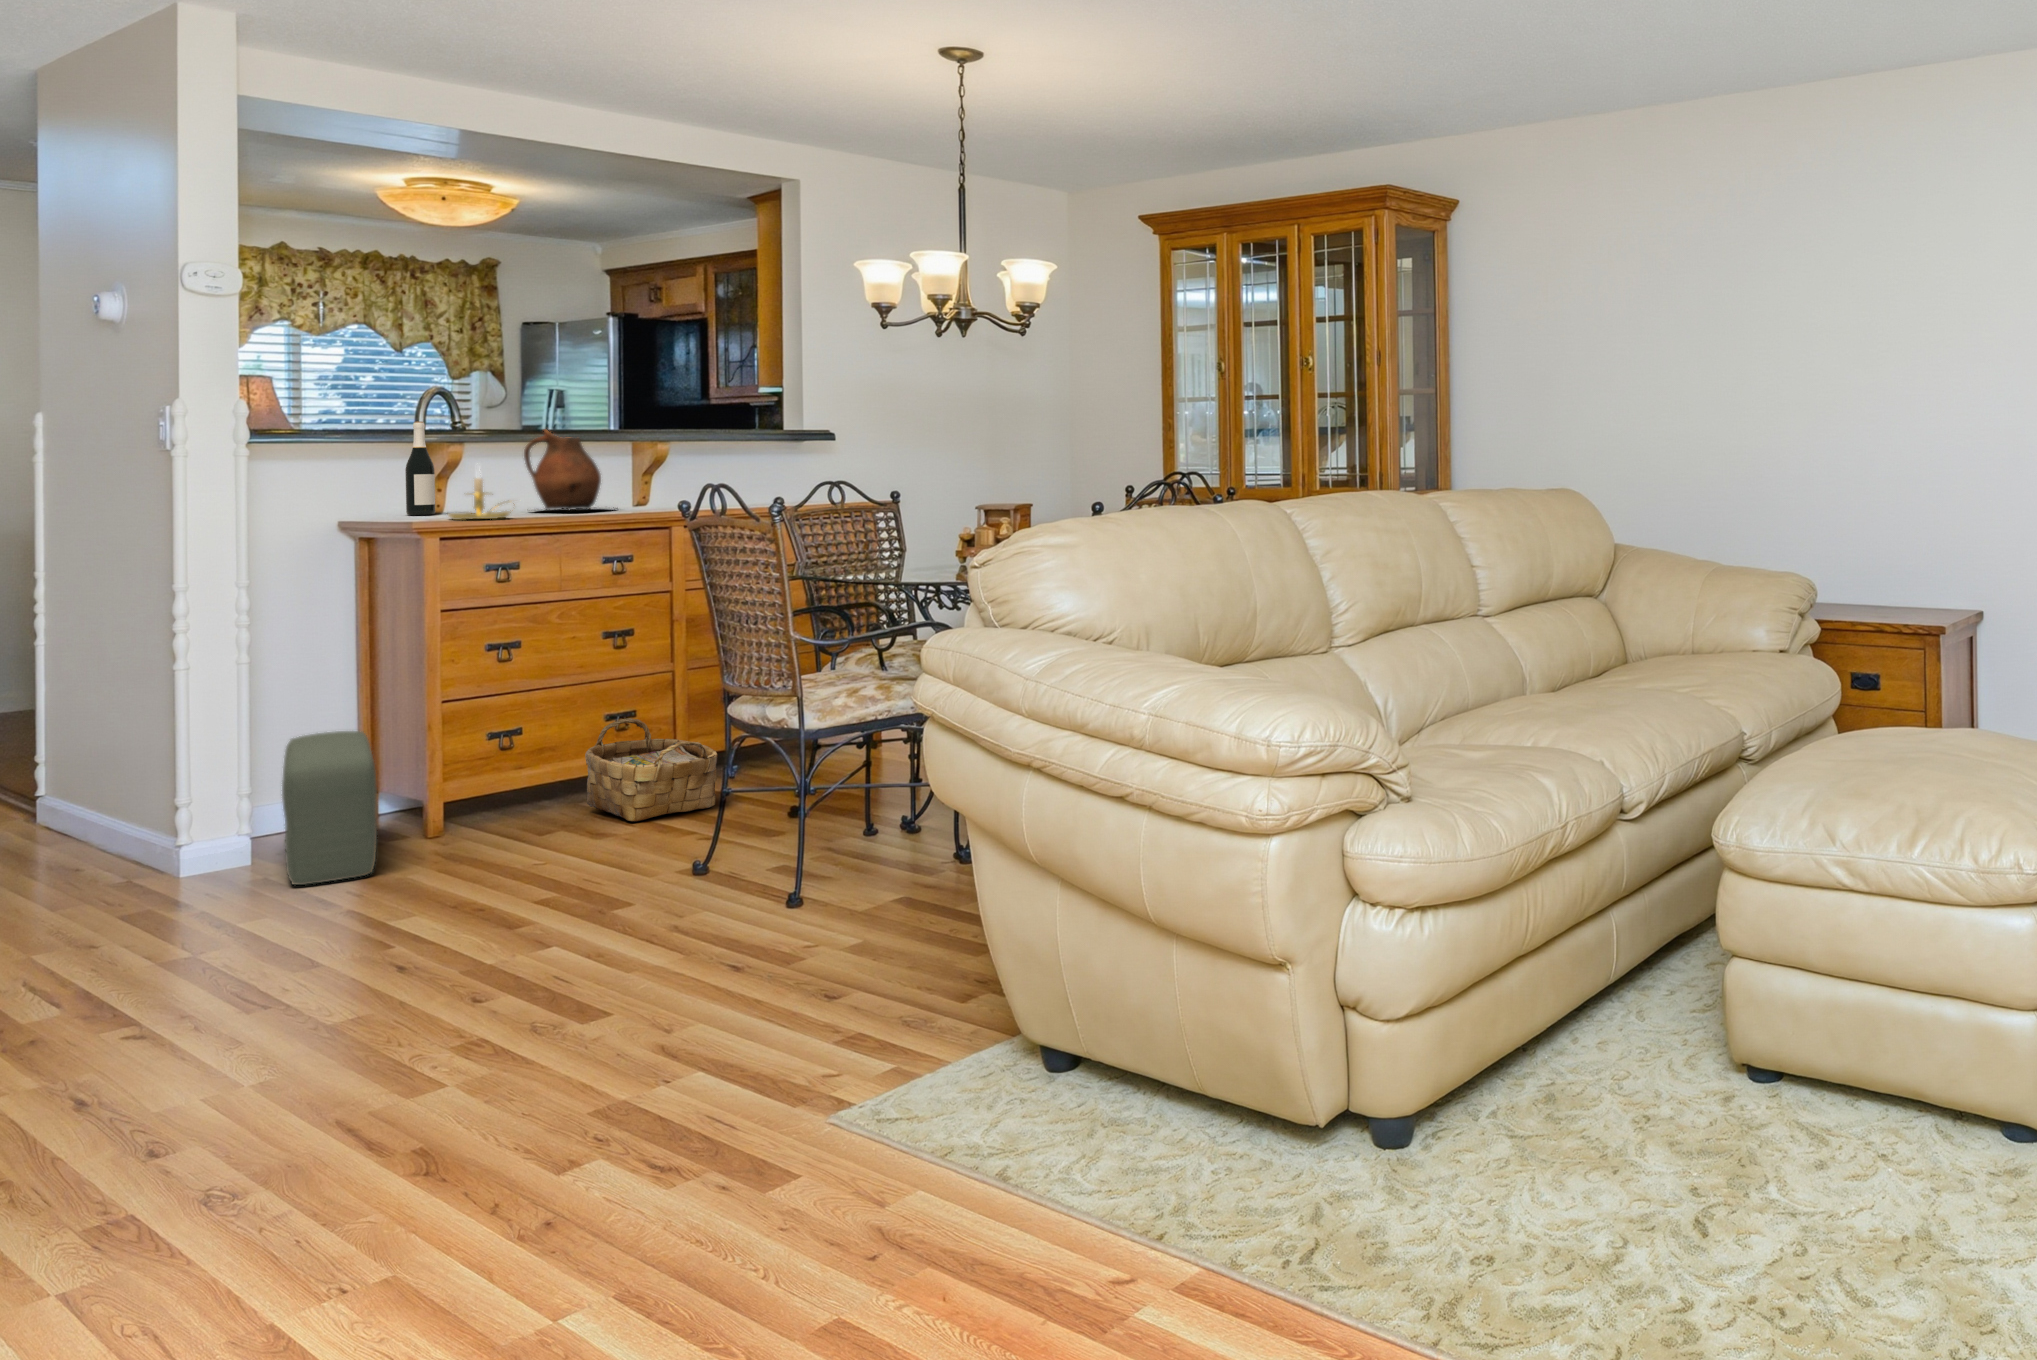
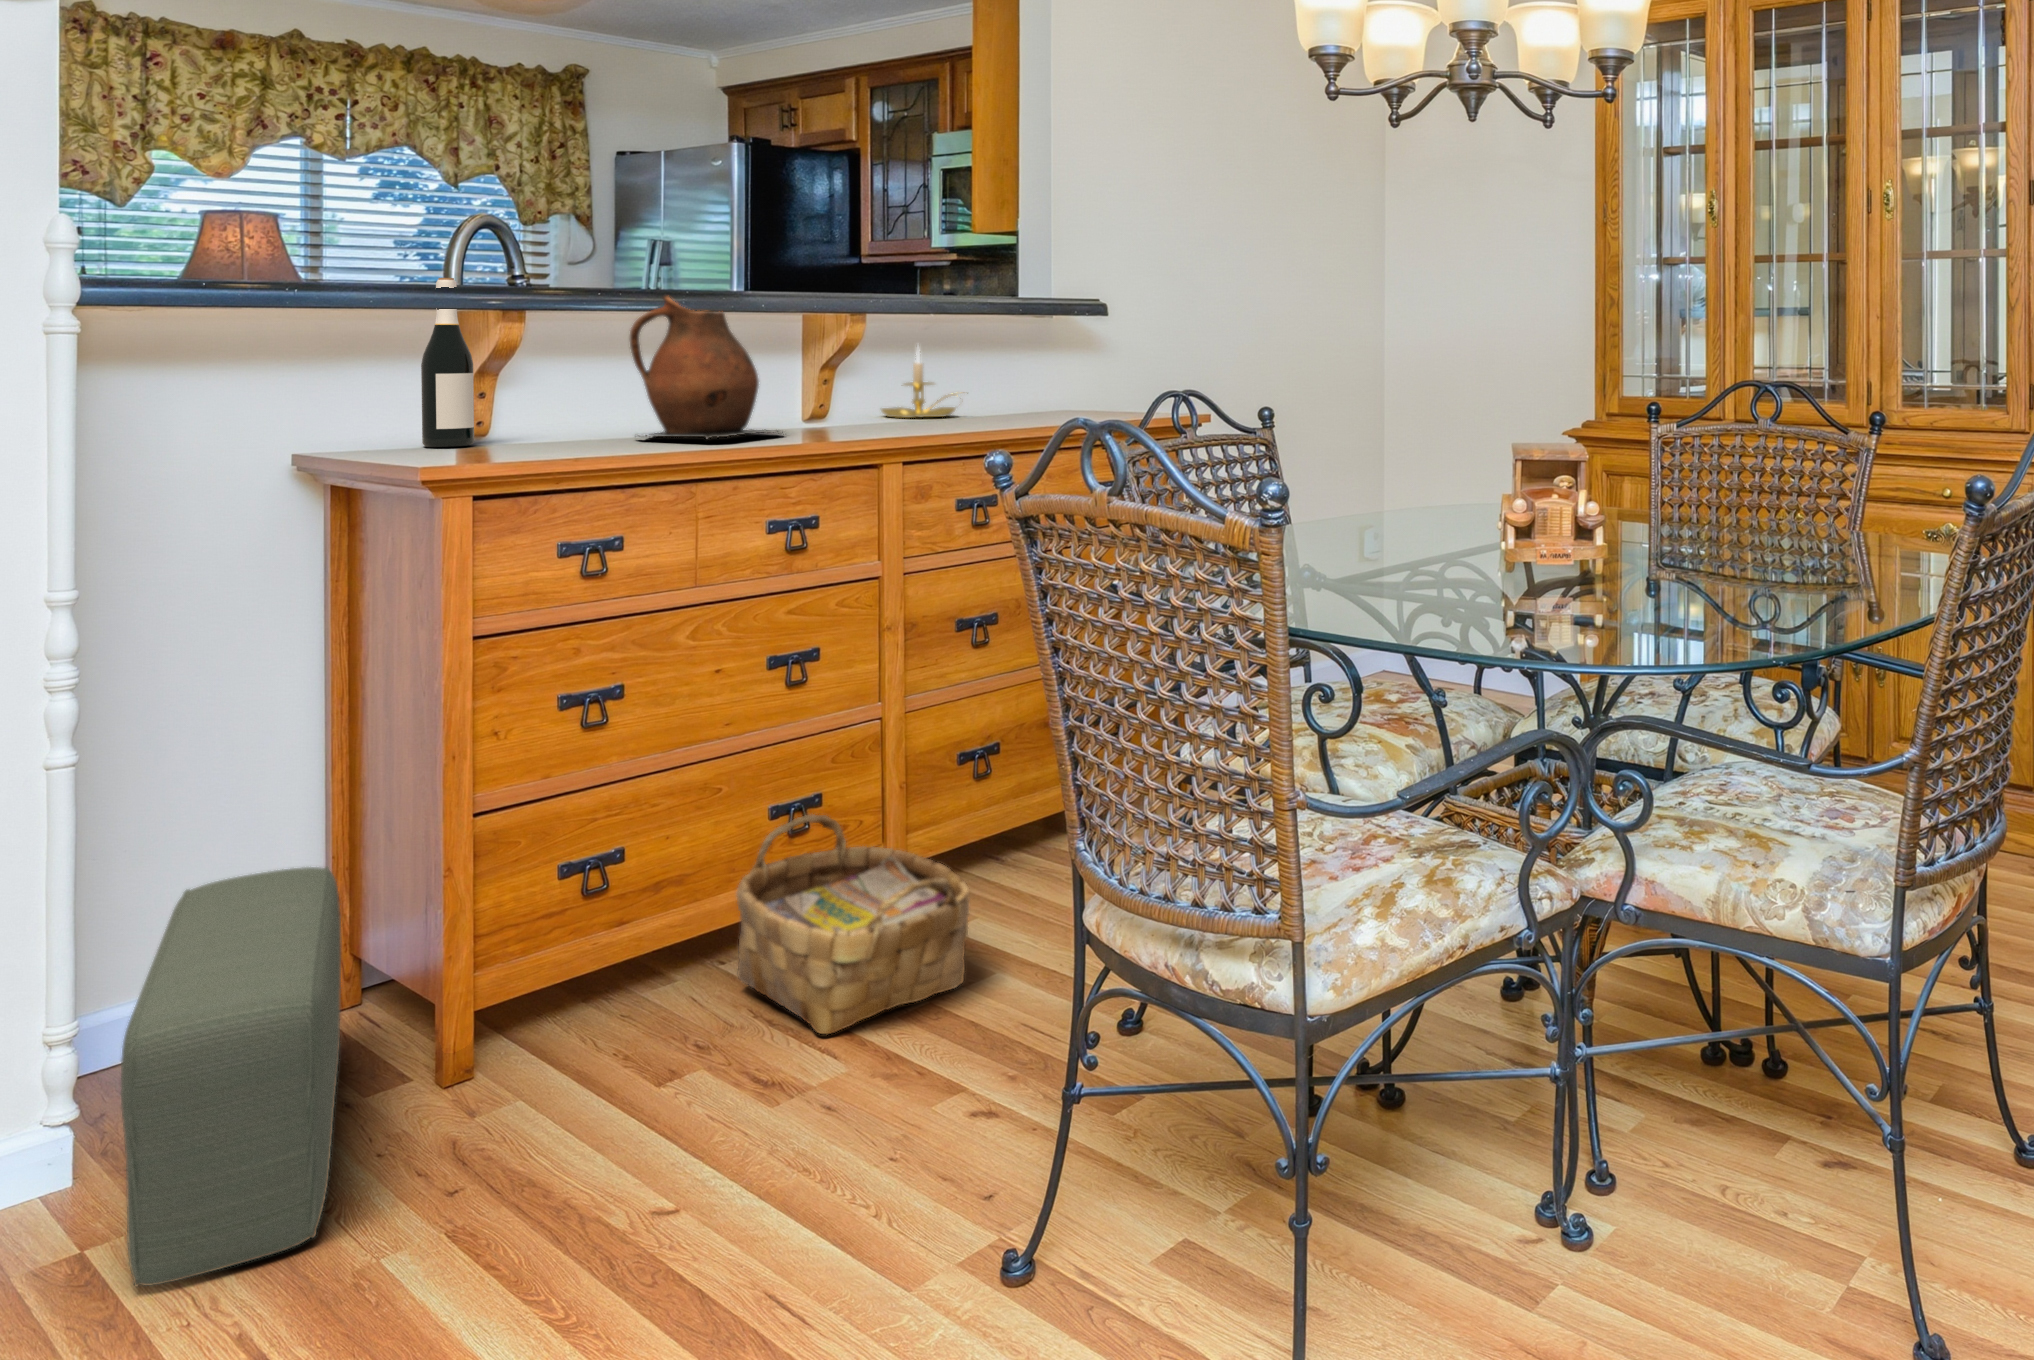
candle holder: present [448,470,513,520] -> present [881,350,955,418]

